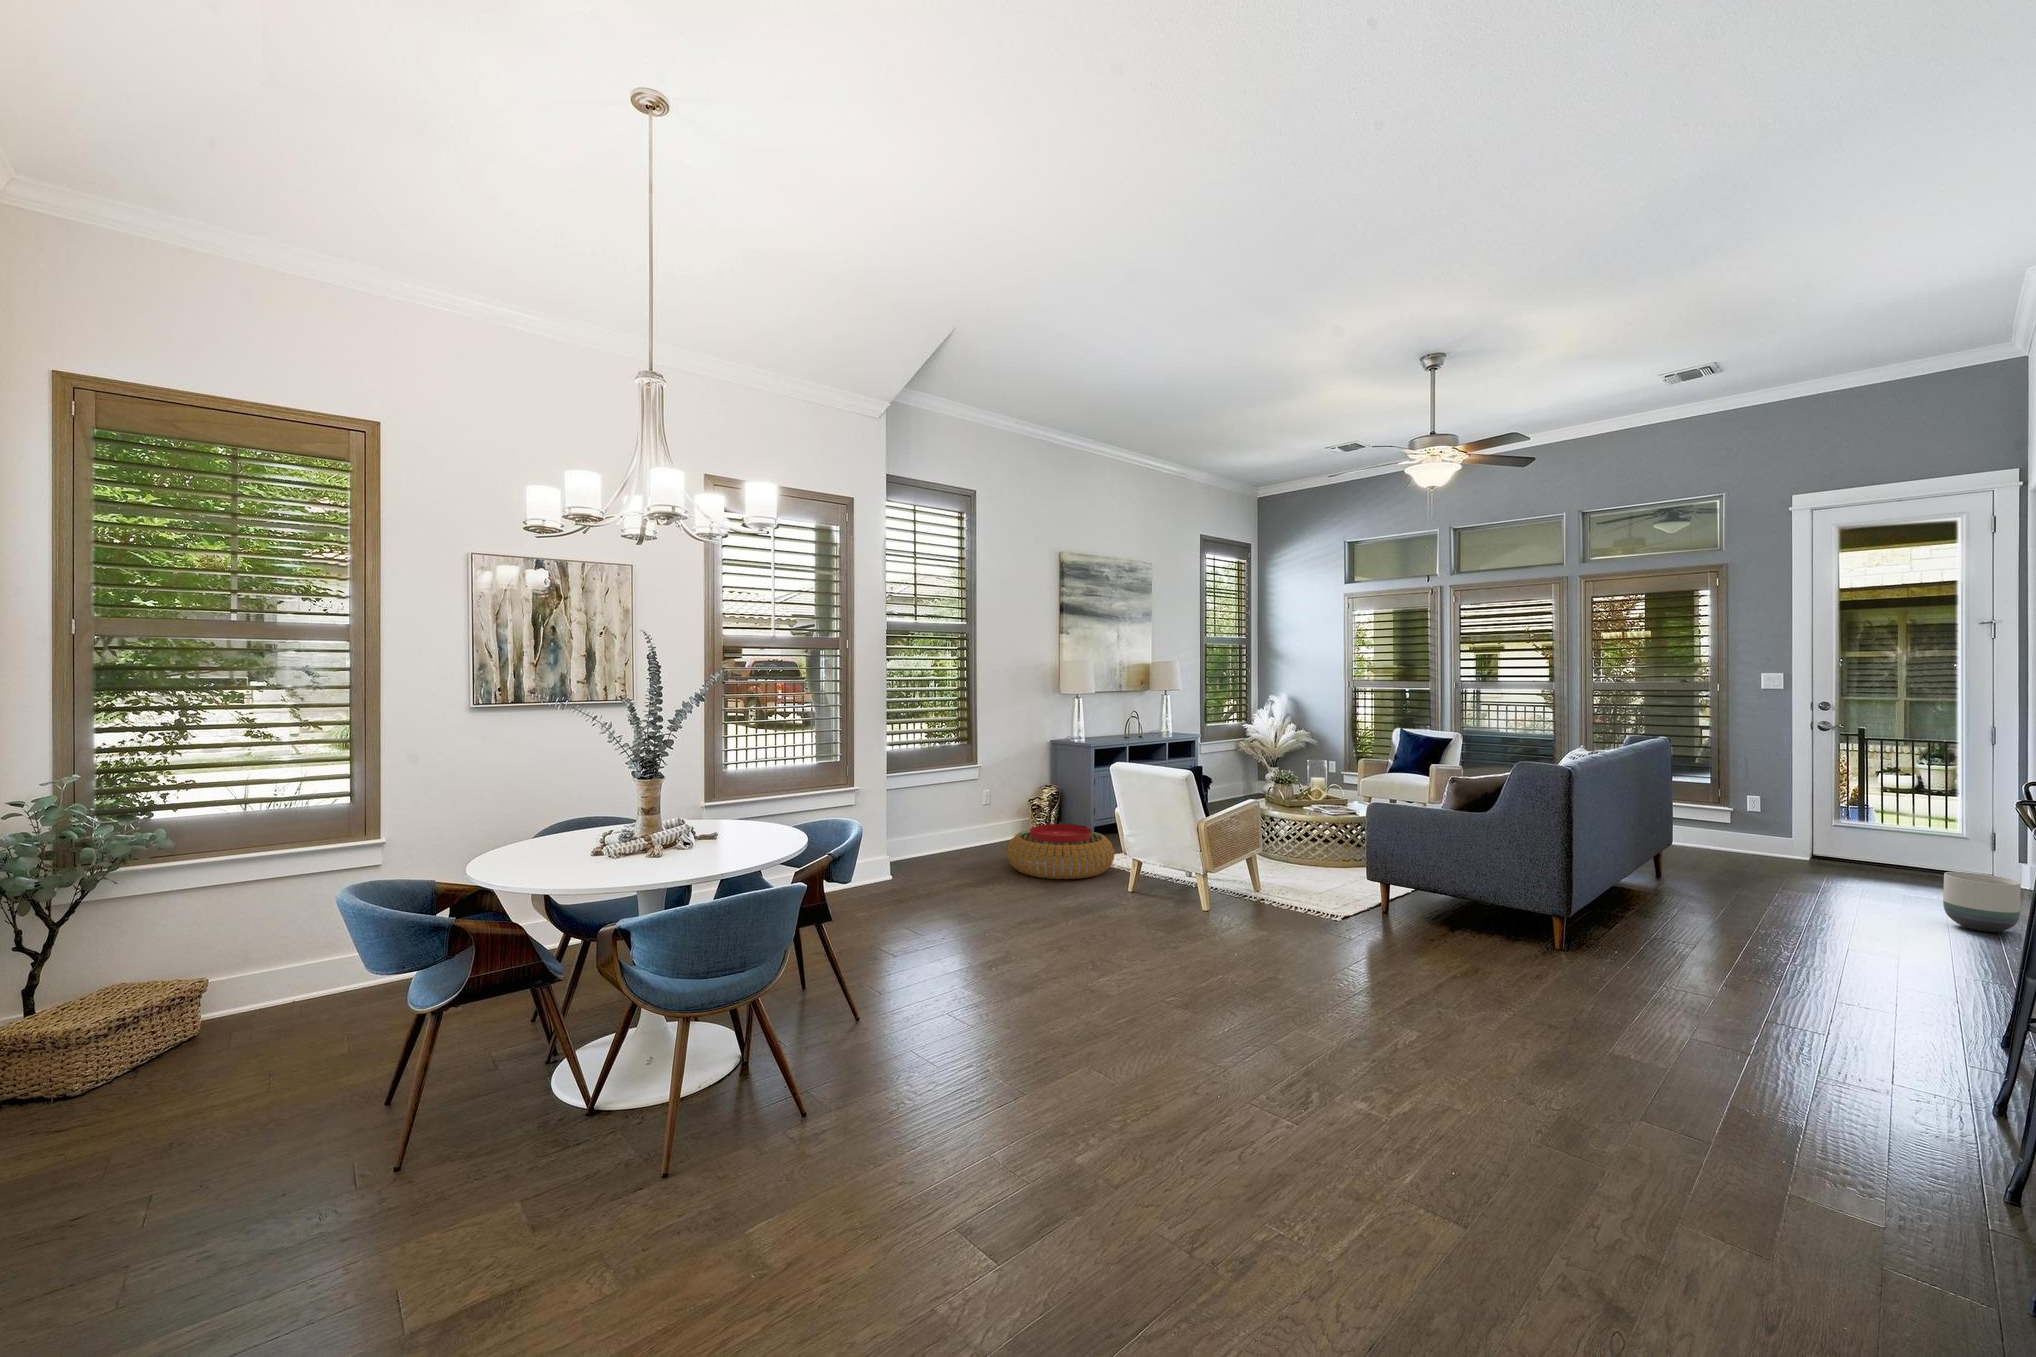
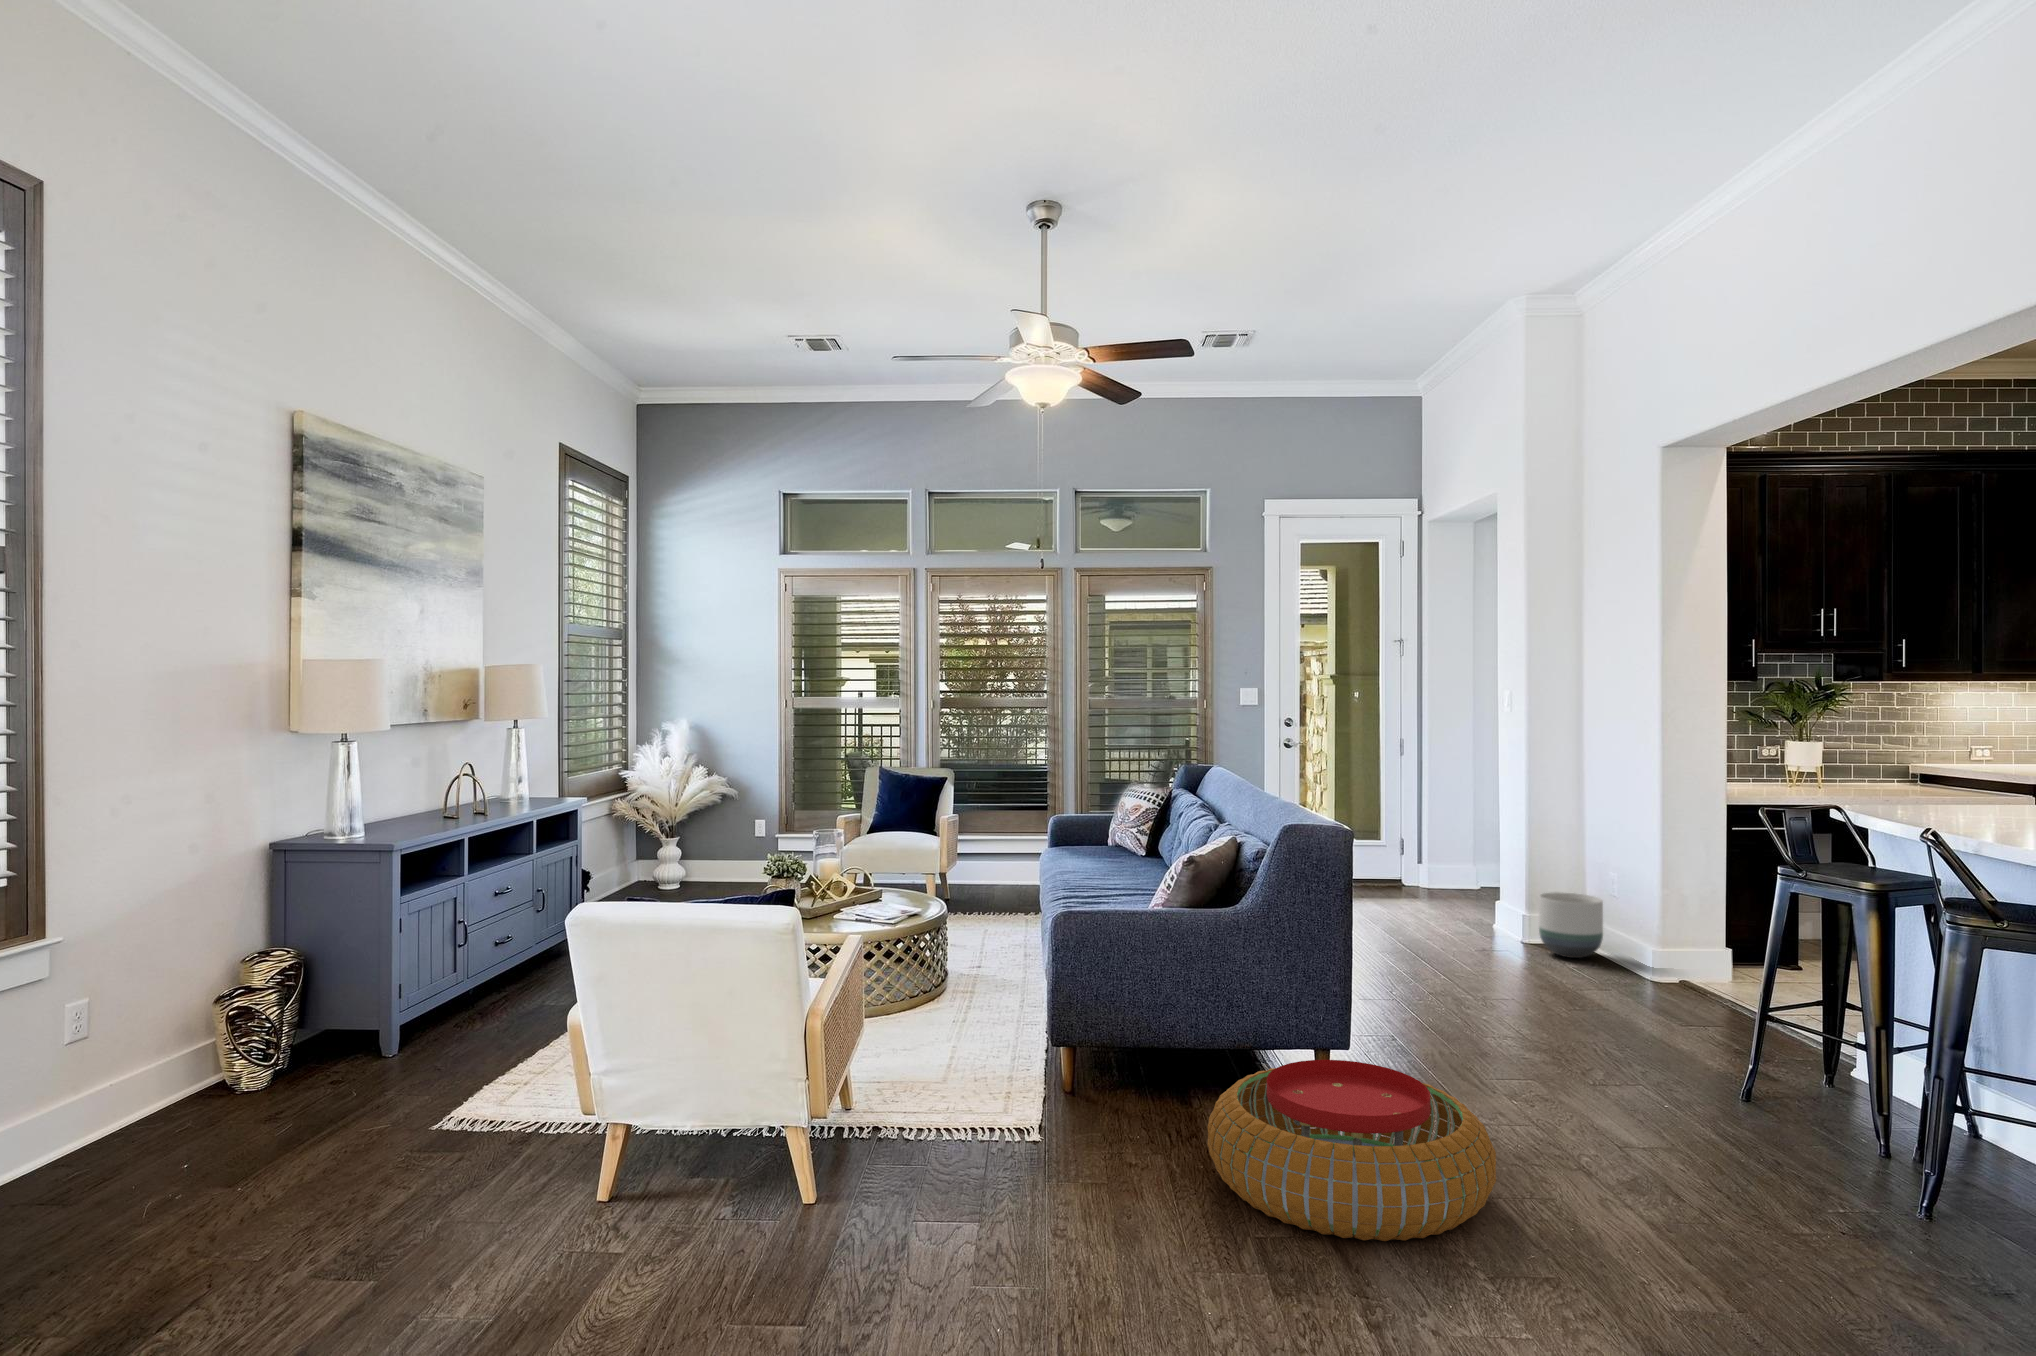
pouf: present [1007,824,1114,879] -> present [1207,1060,1496,1241]

